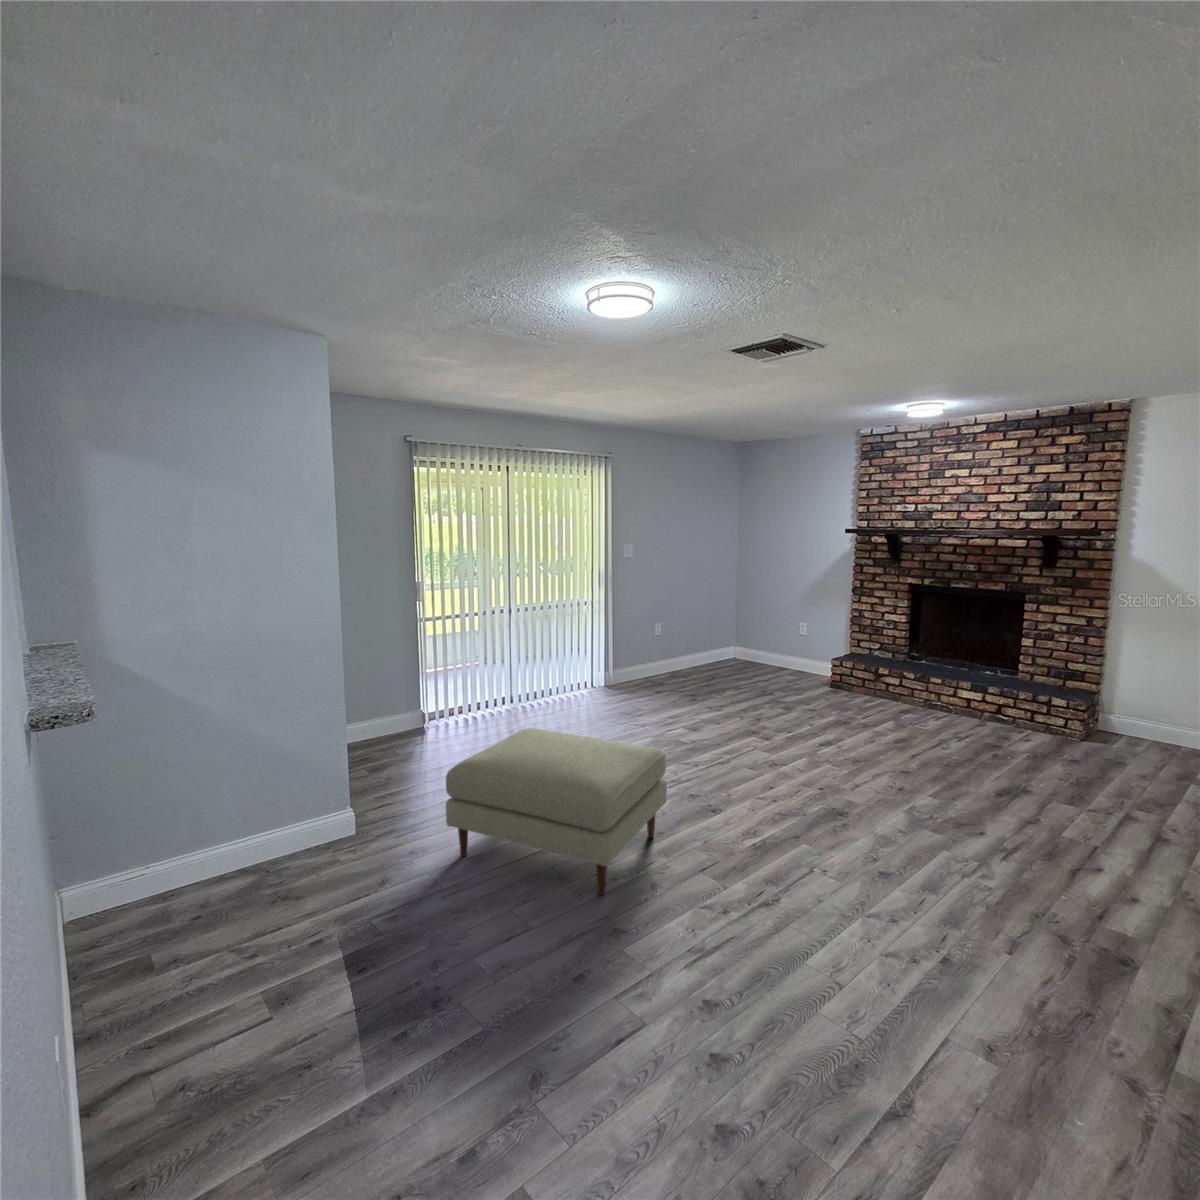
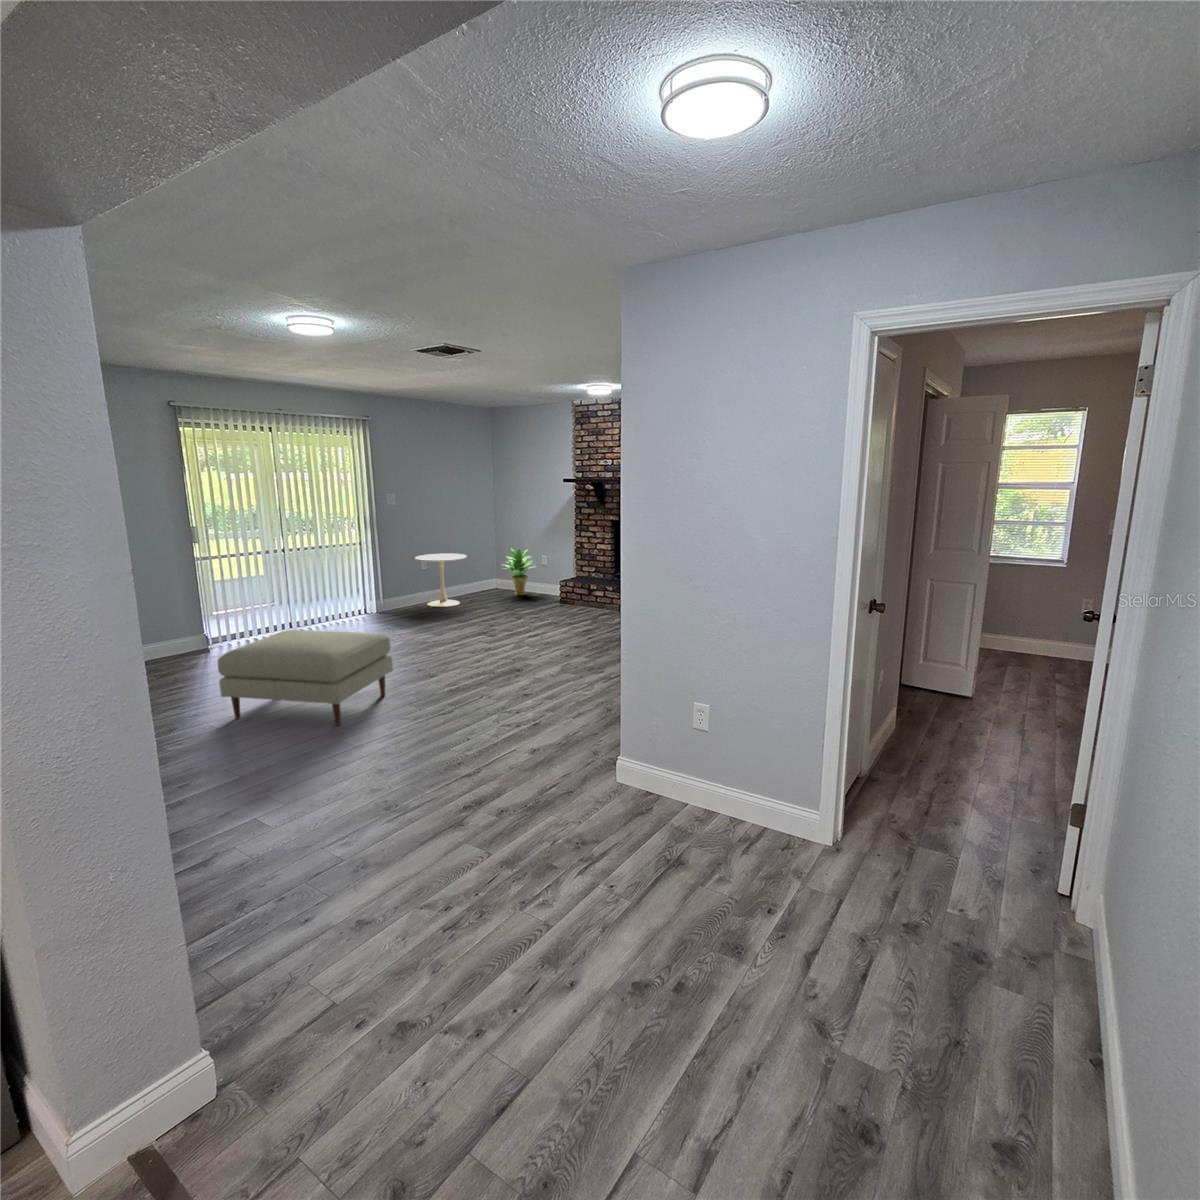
potted plant: none [749,613,794,673] -> present [505,548,536,595]
side table: none [650,617,712,684] -> present [415,554,467,607]

